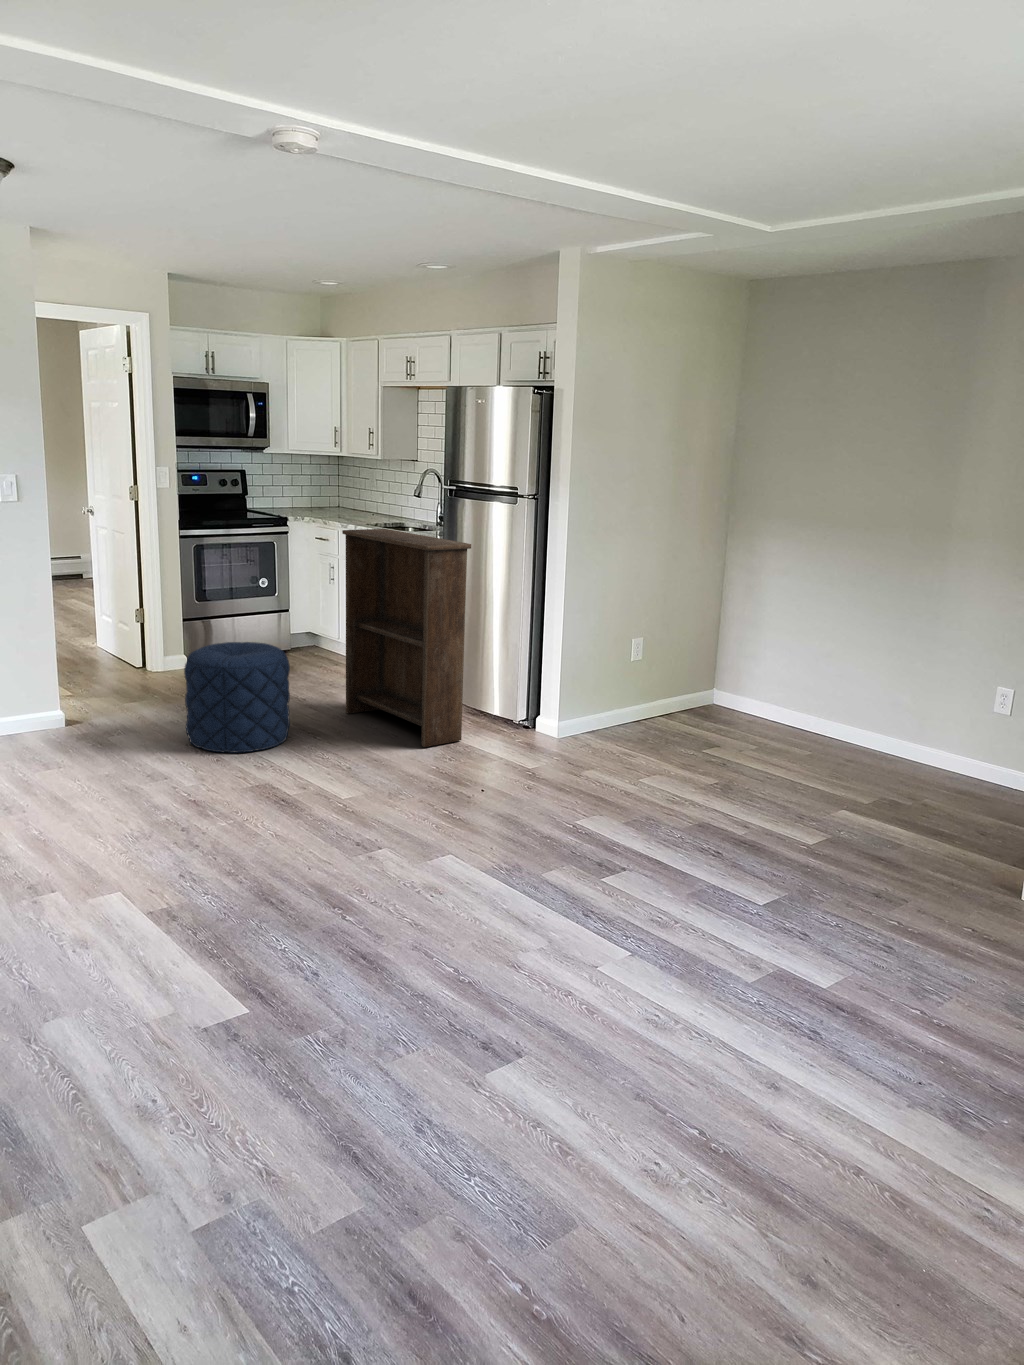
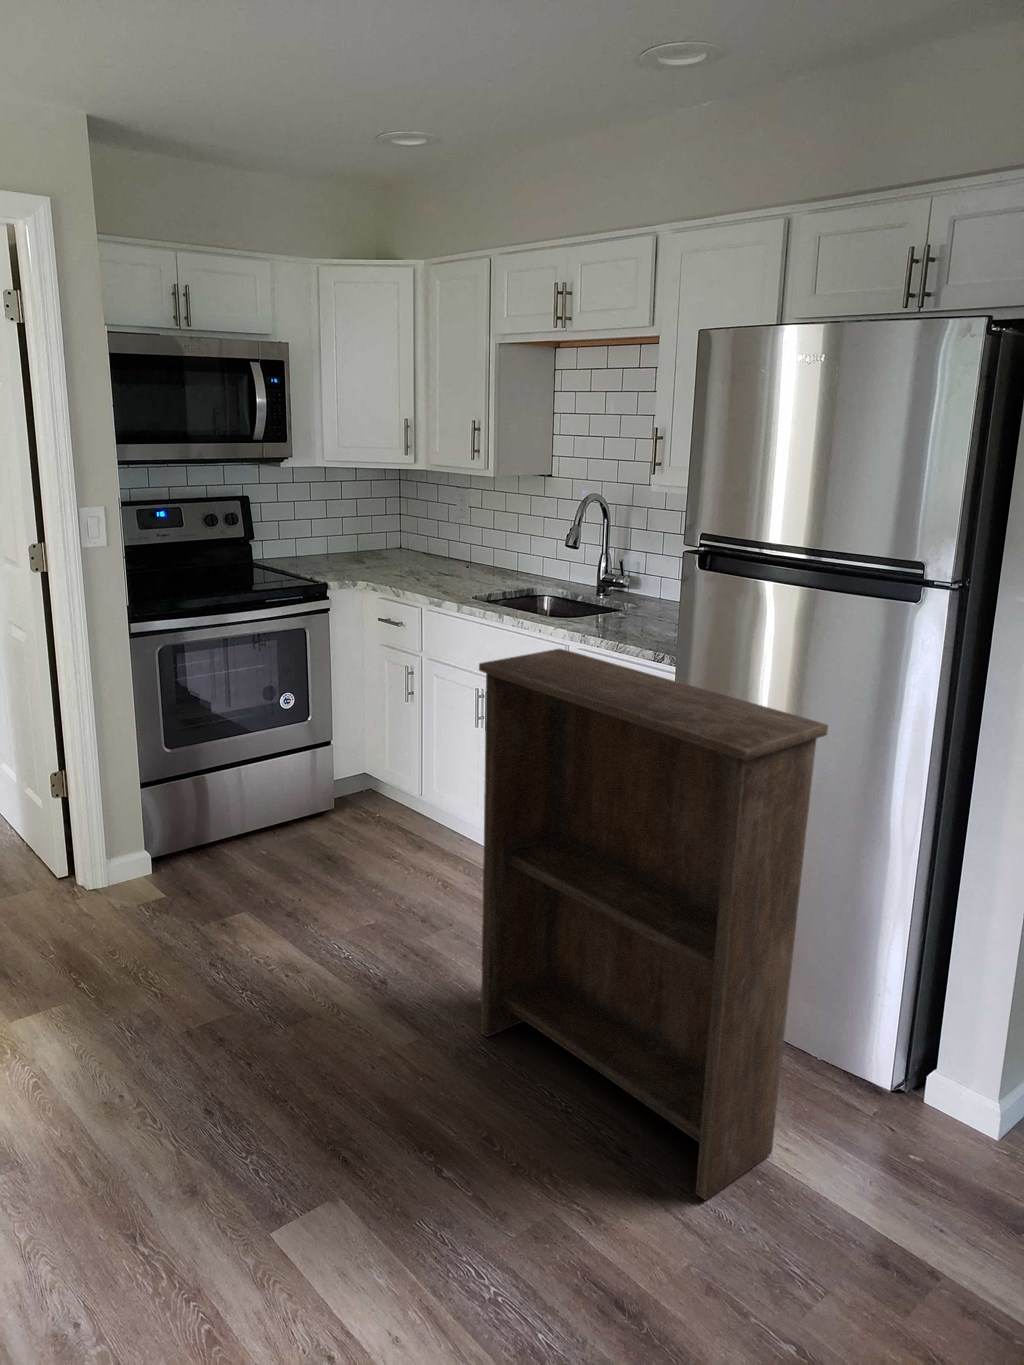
pouf: present [184,642,290,753] -> none [124,943,381,1272]

